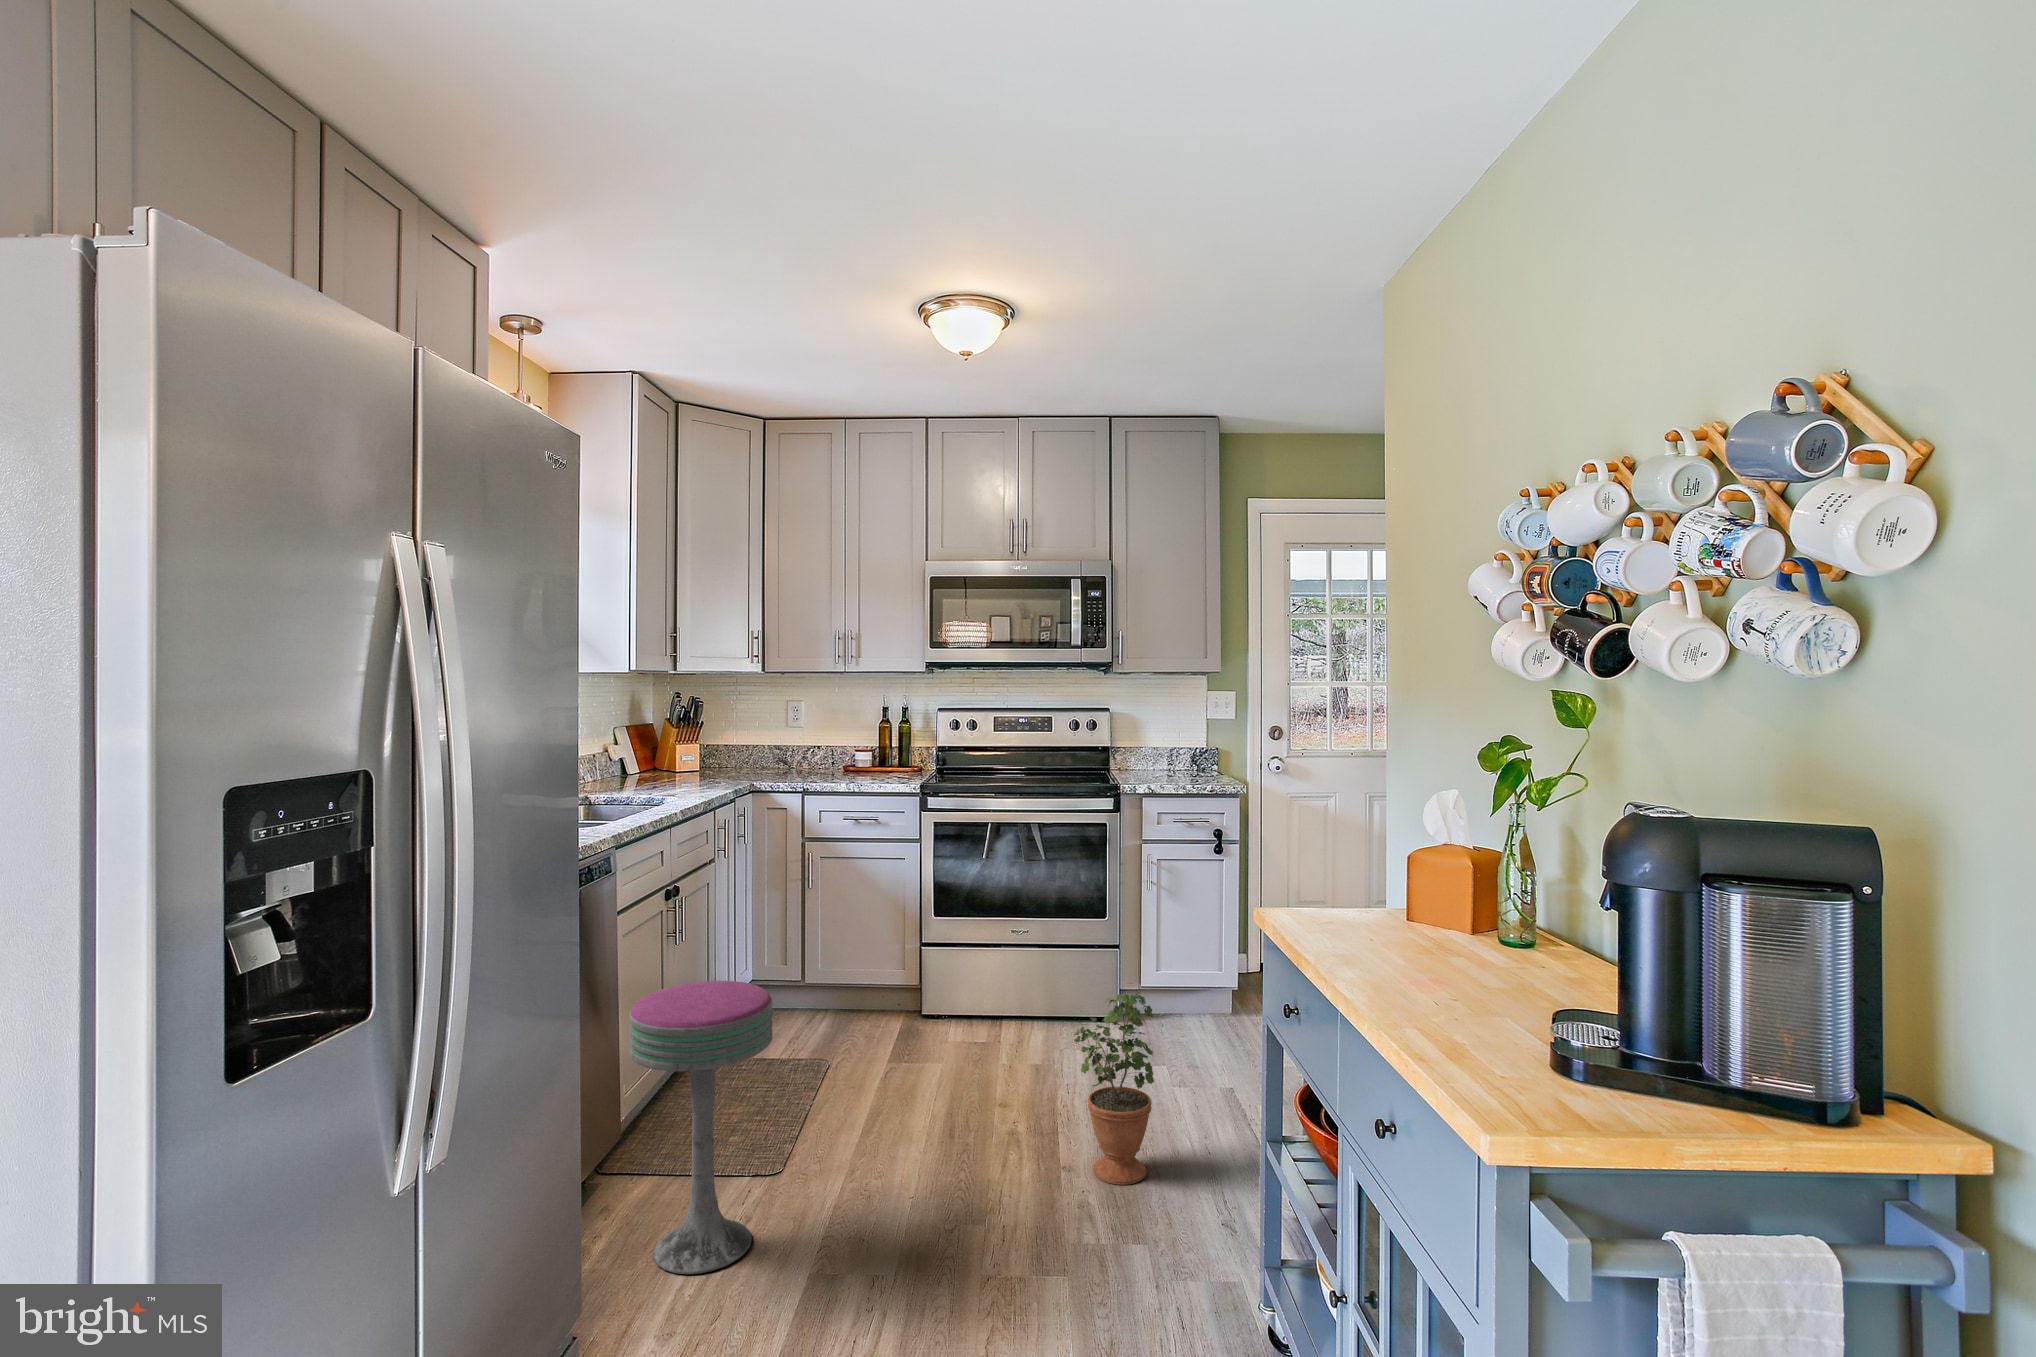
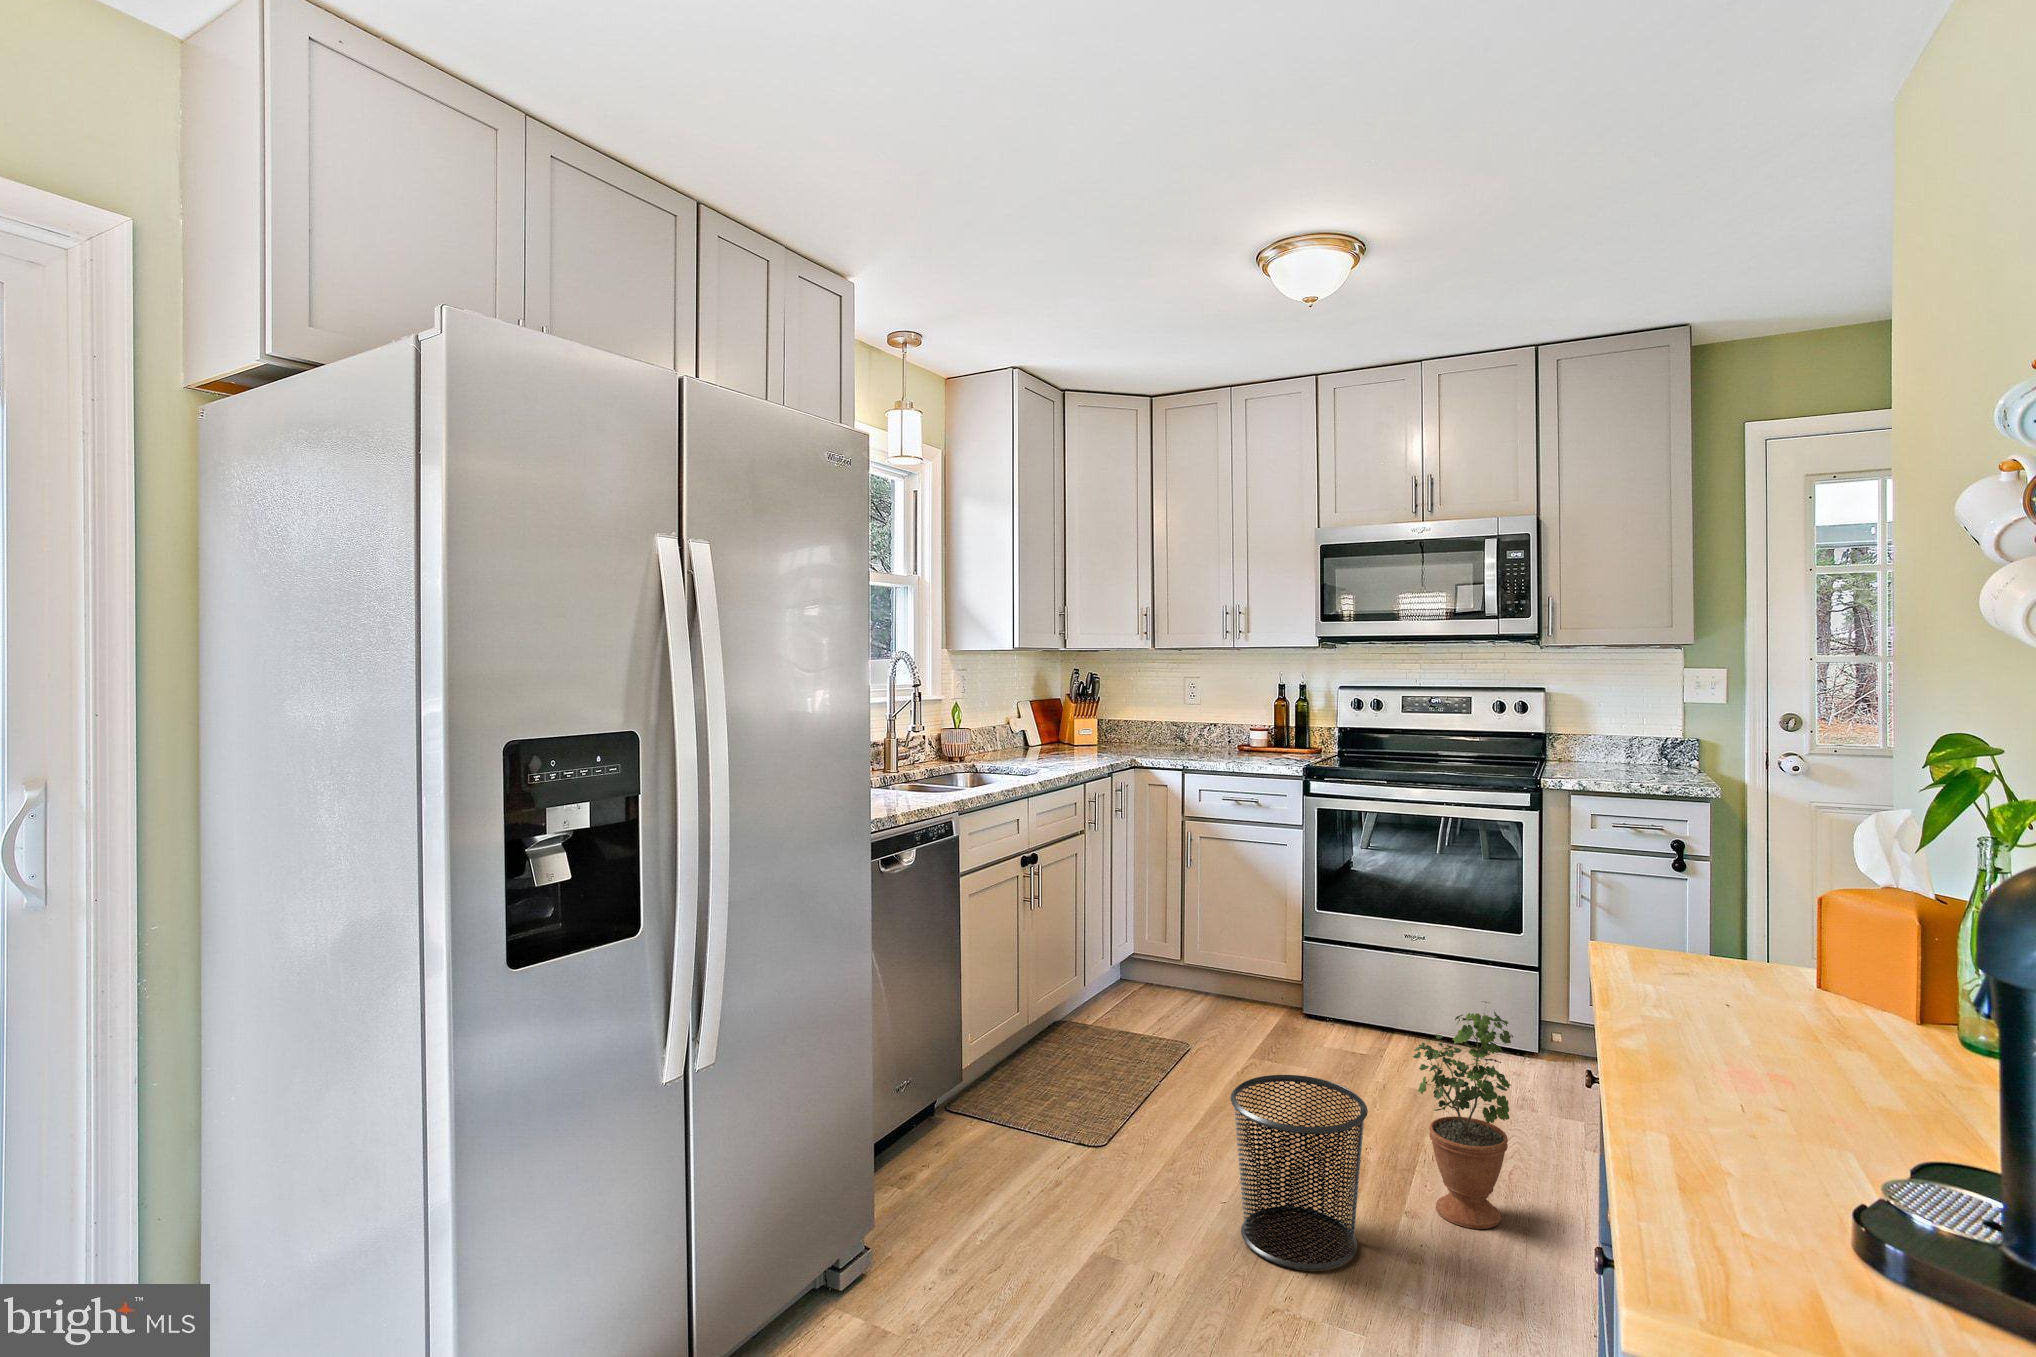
bar stool: present [629,981,772,1274] -> none [954,938,1081,1204]
waste bin: none [932,1077,1057,1263] -> present [1231,1075,1368,1270]

